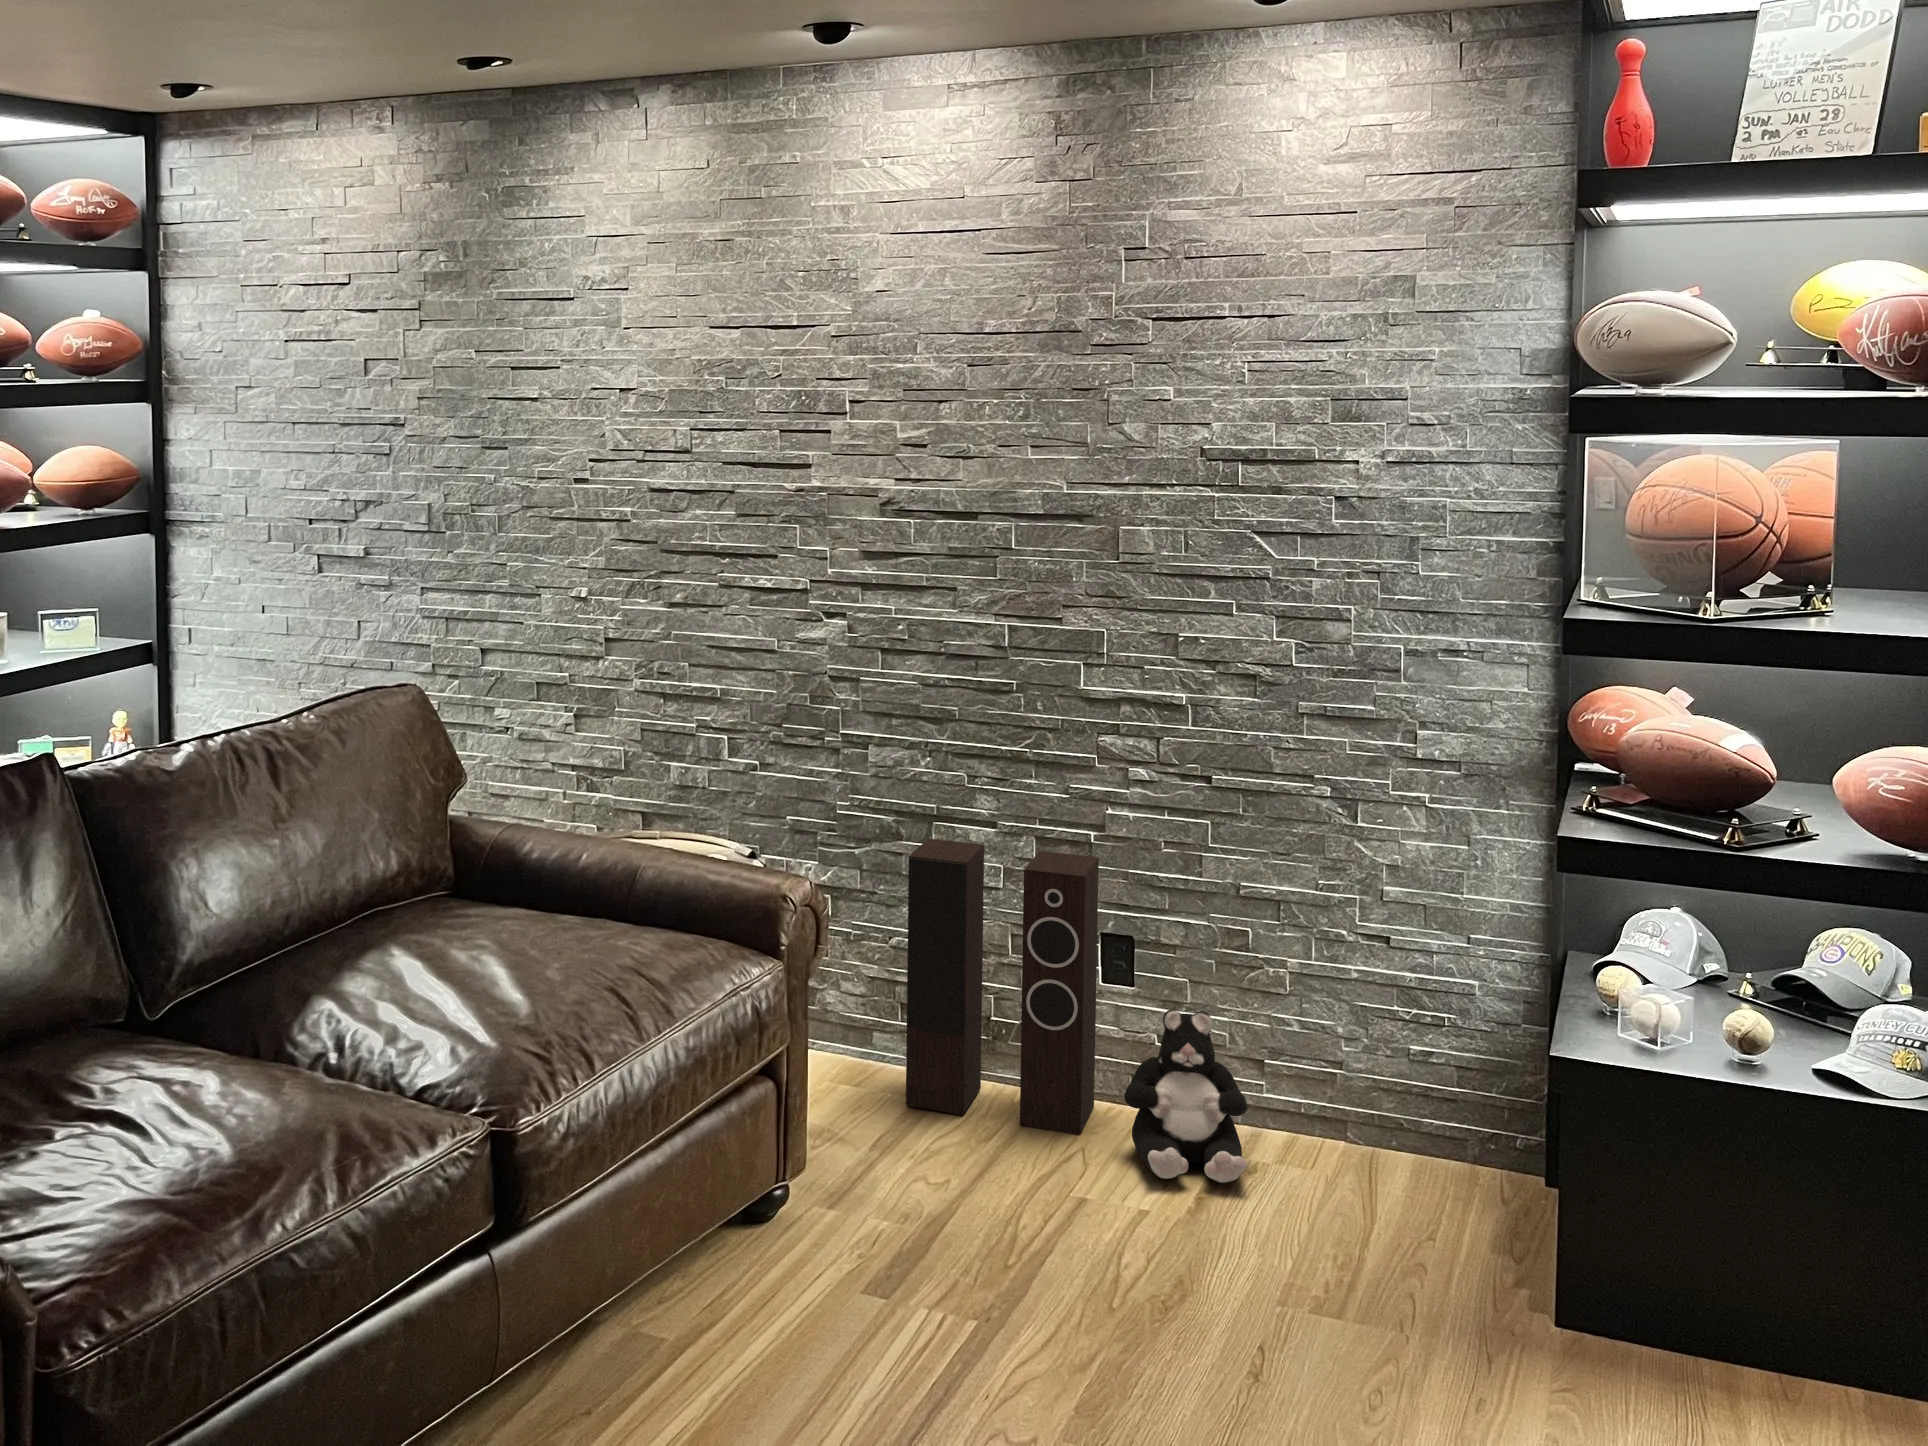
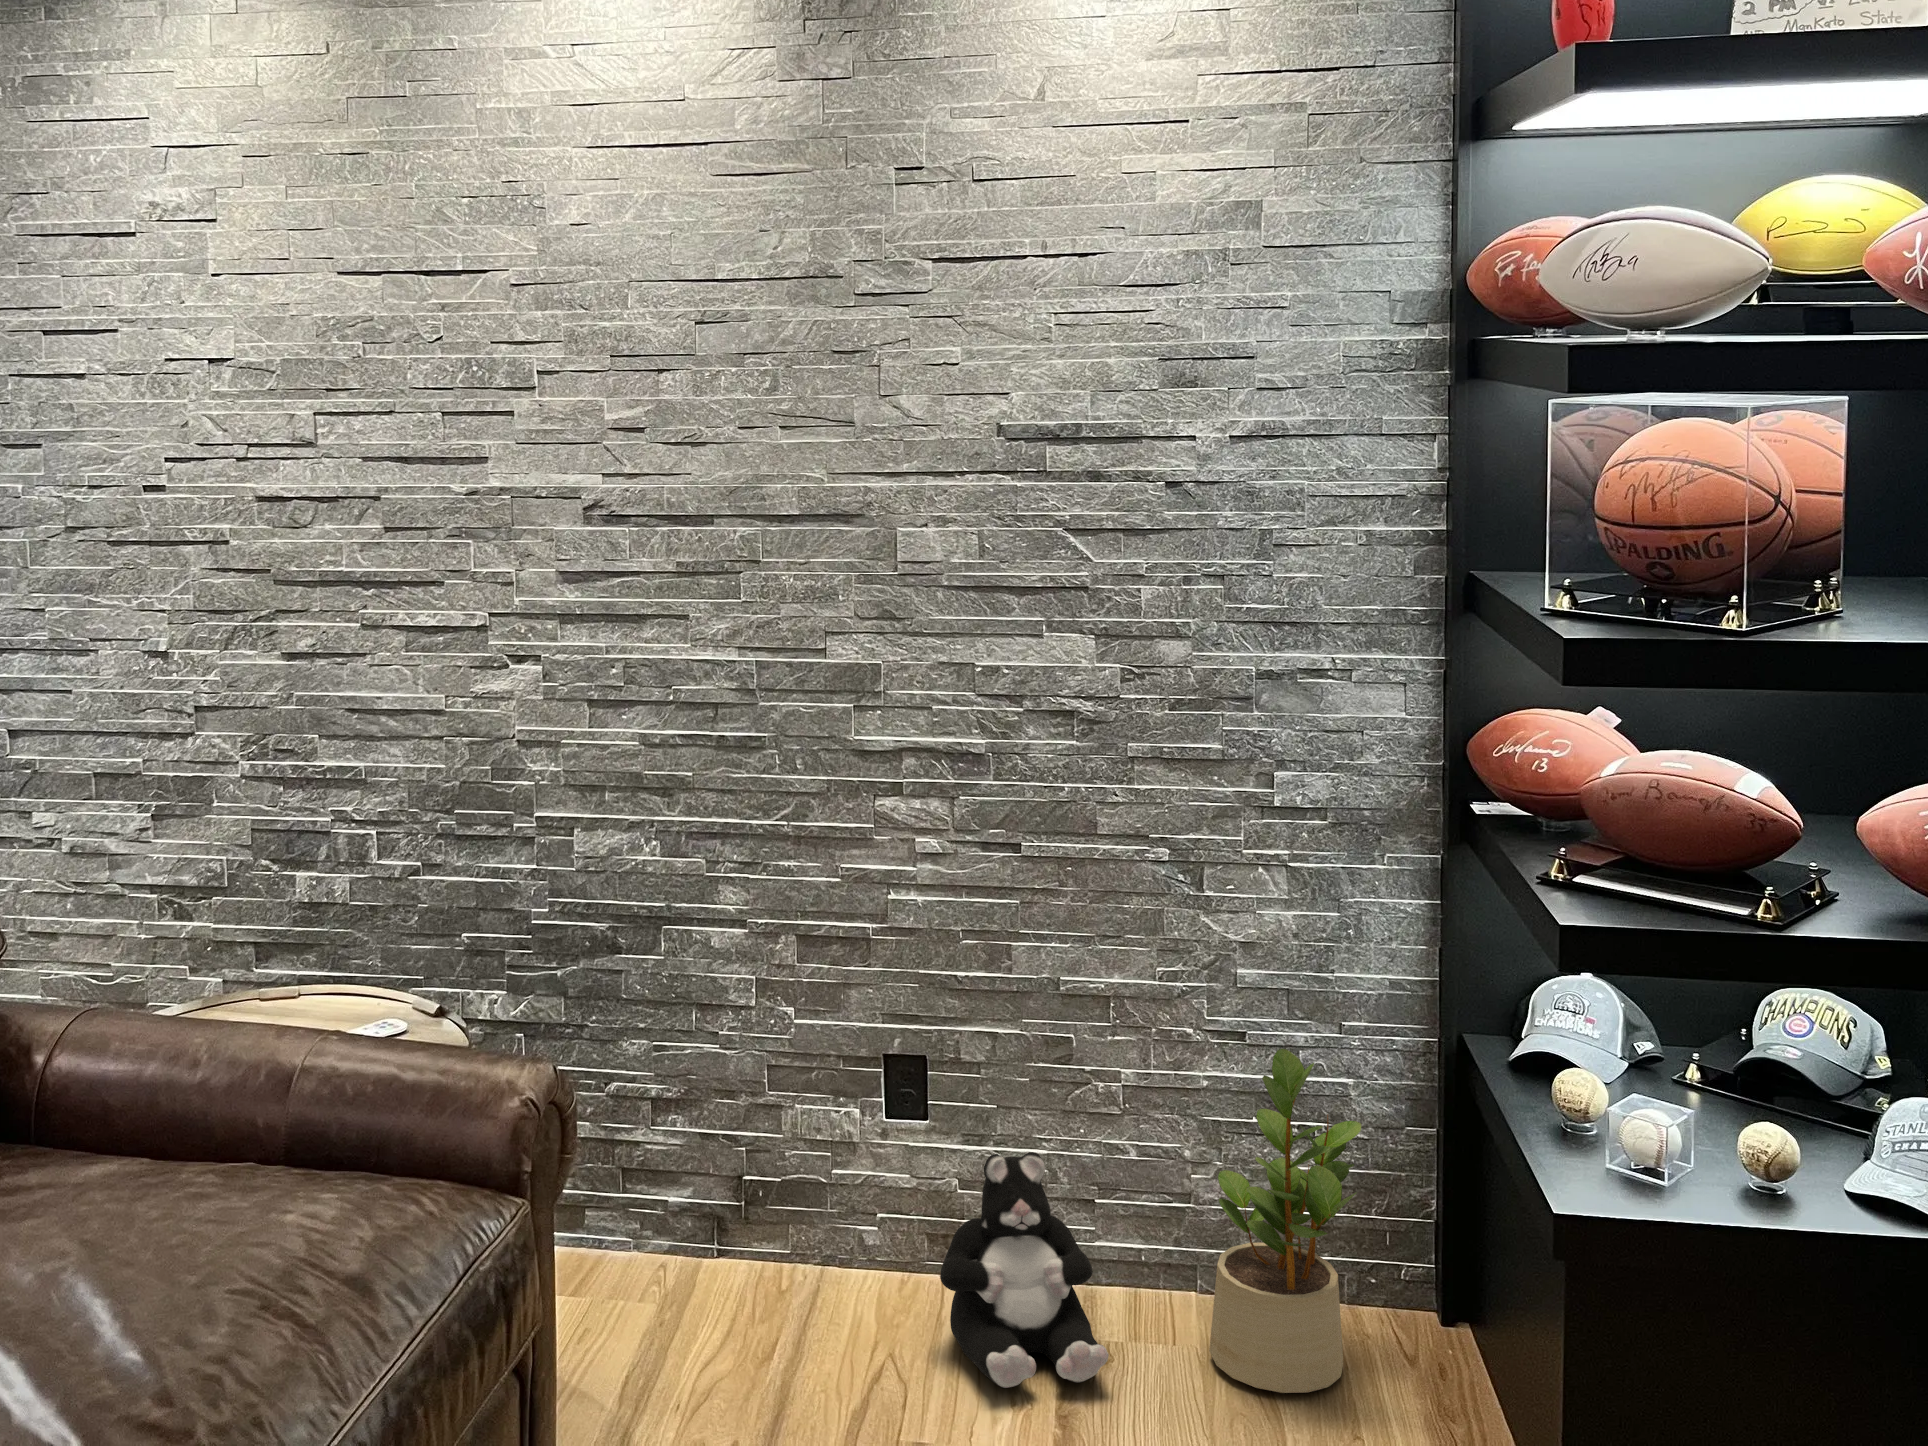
speaker: present [906,839,1099,1135] -> none [644,952,883,1329]
potted plant: none [1338,945,1475,1214] -> present [1209,1049,1362,1393]

